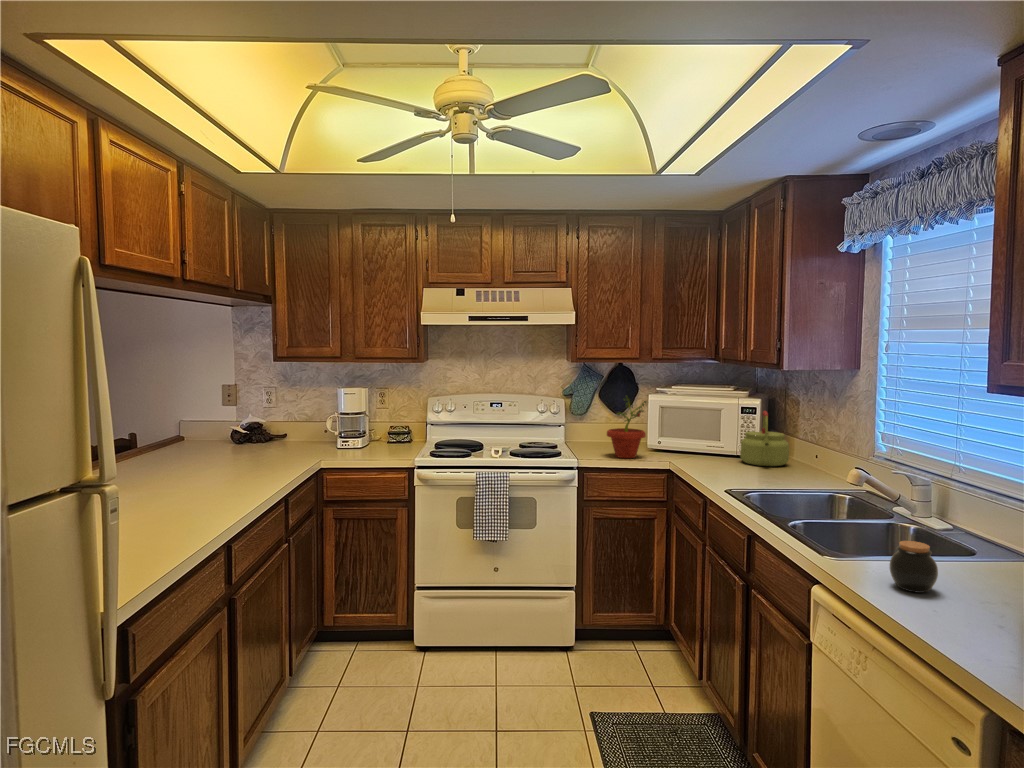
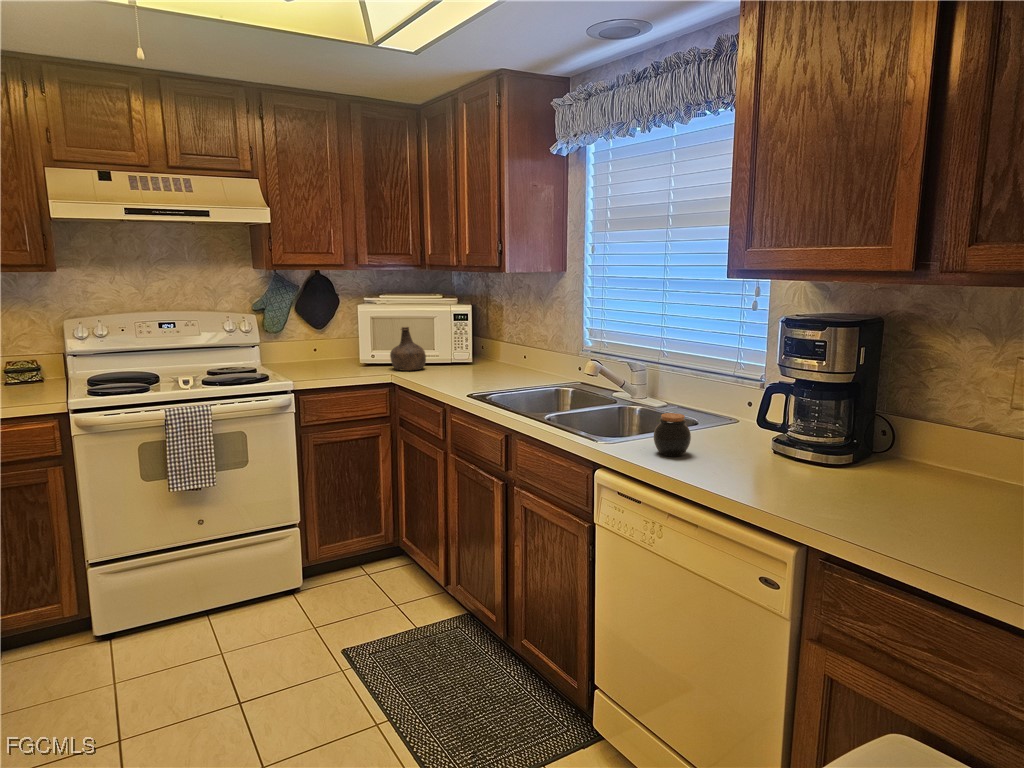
potted plant: present [607,397,646,458] -> none [318,306,364,376]
kettle: present [740,411,789,466] -> none [458,316,502,370]
bottle: none [673,417,708,460] -> present [390,327,426,371]

